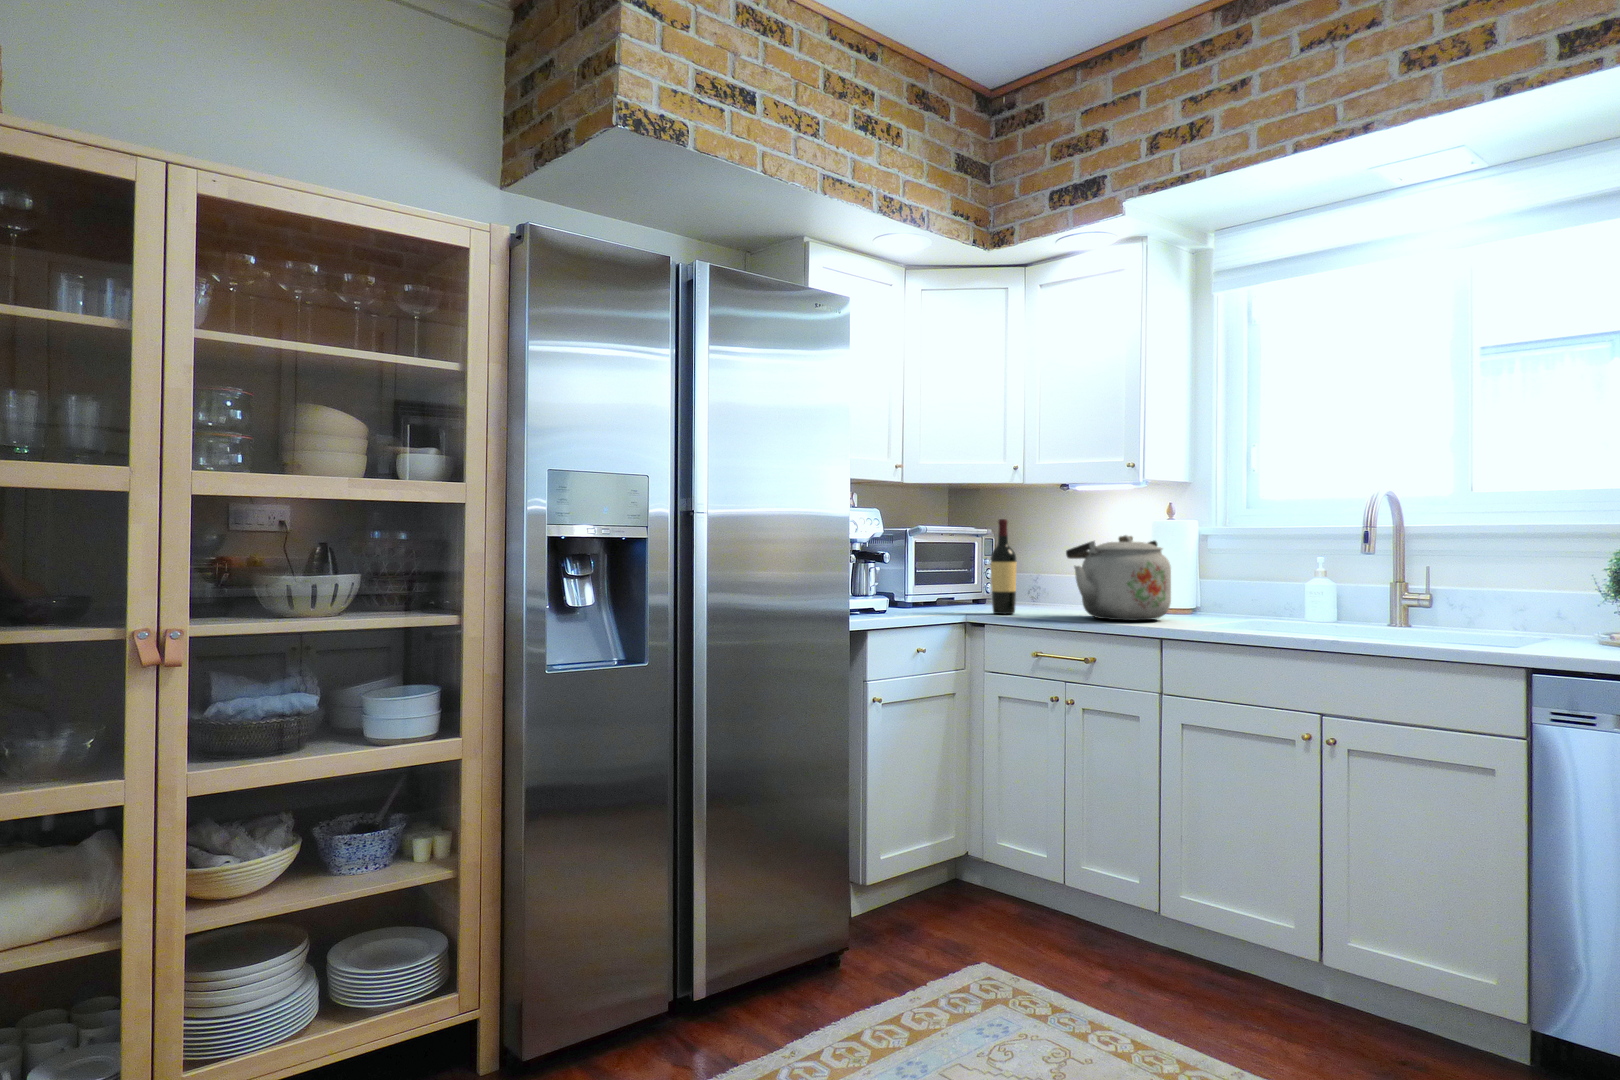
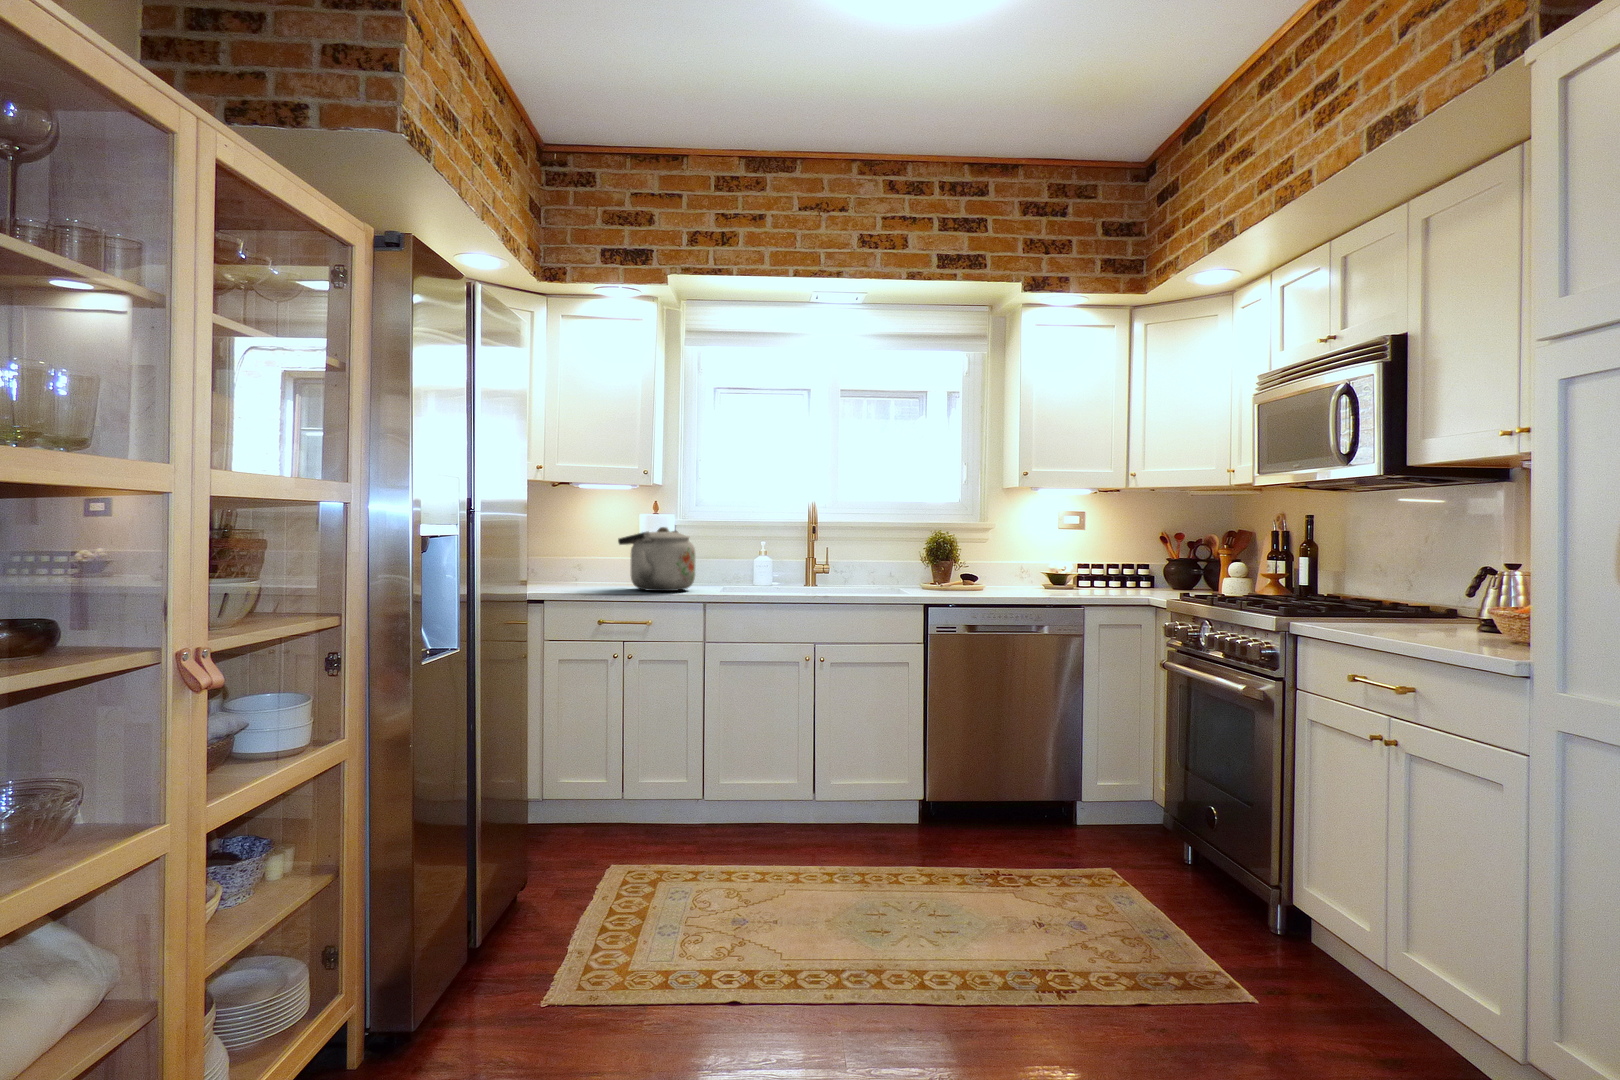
wine bottle: present [991,519,1017,614] -> none [555,513,576,591]

